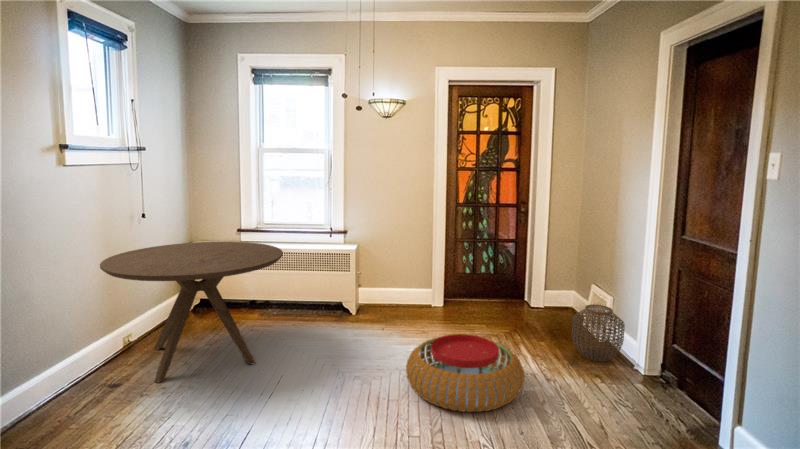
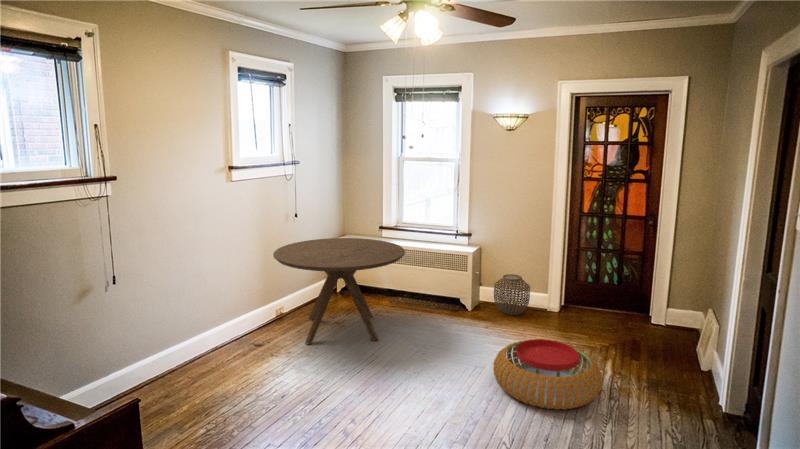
woven basket: present [572,305,625,362] -> present [494,274,530,315]

